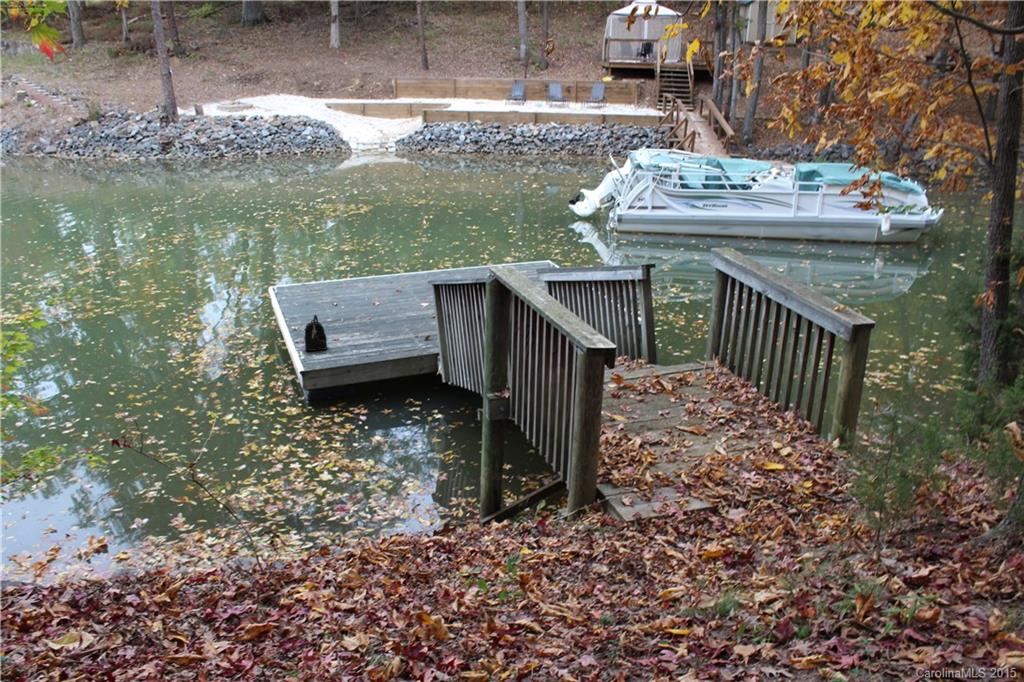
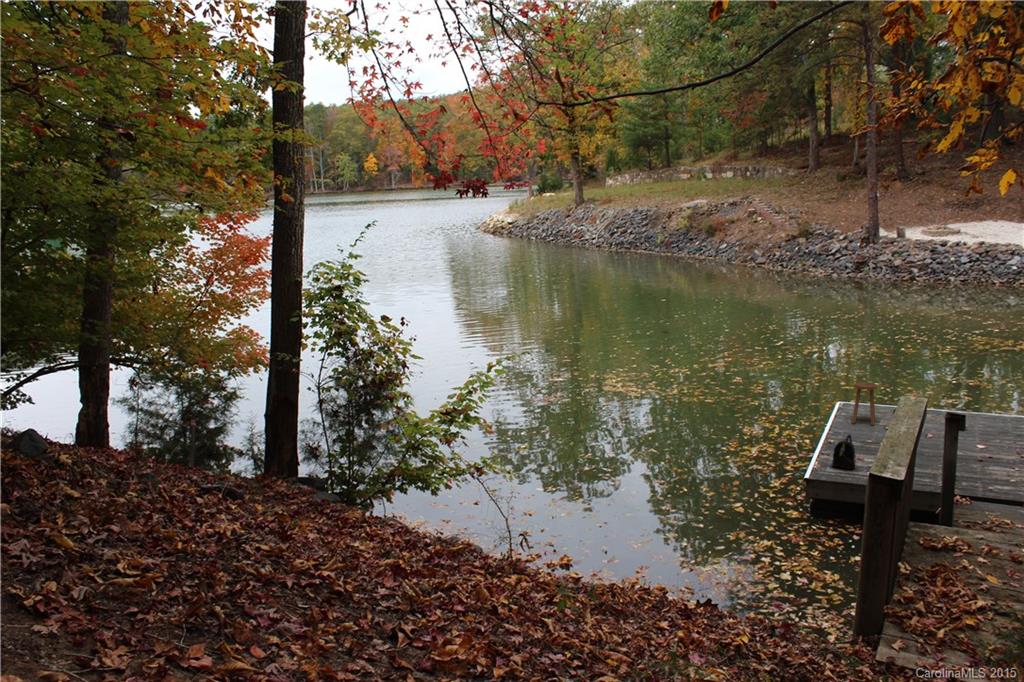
stool: none [283,260,310,304] -> present [852,382,877,425]

